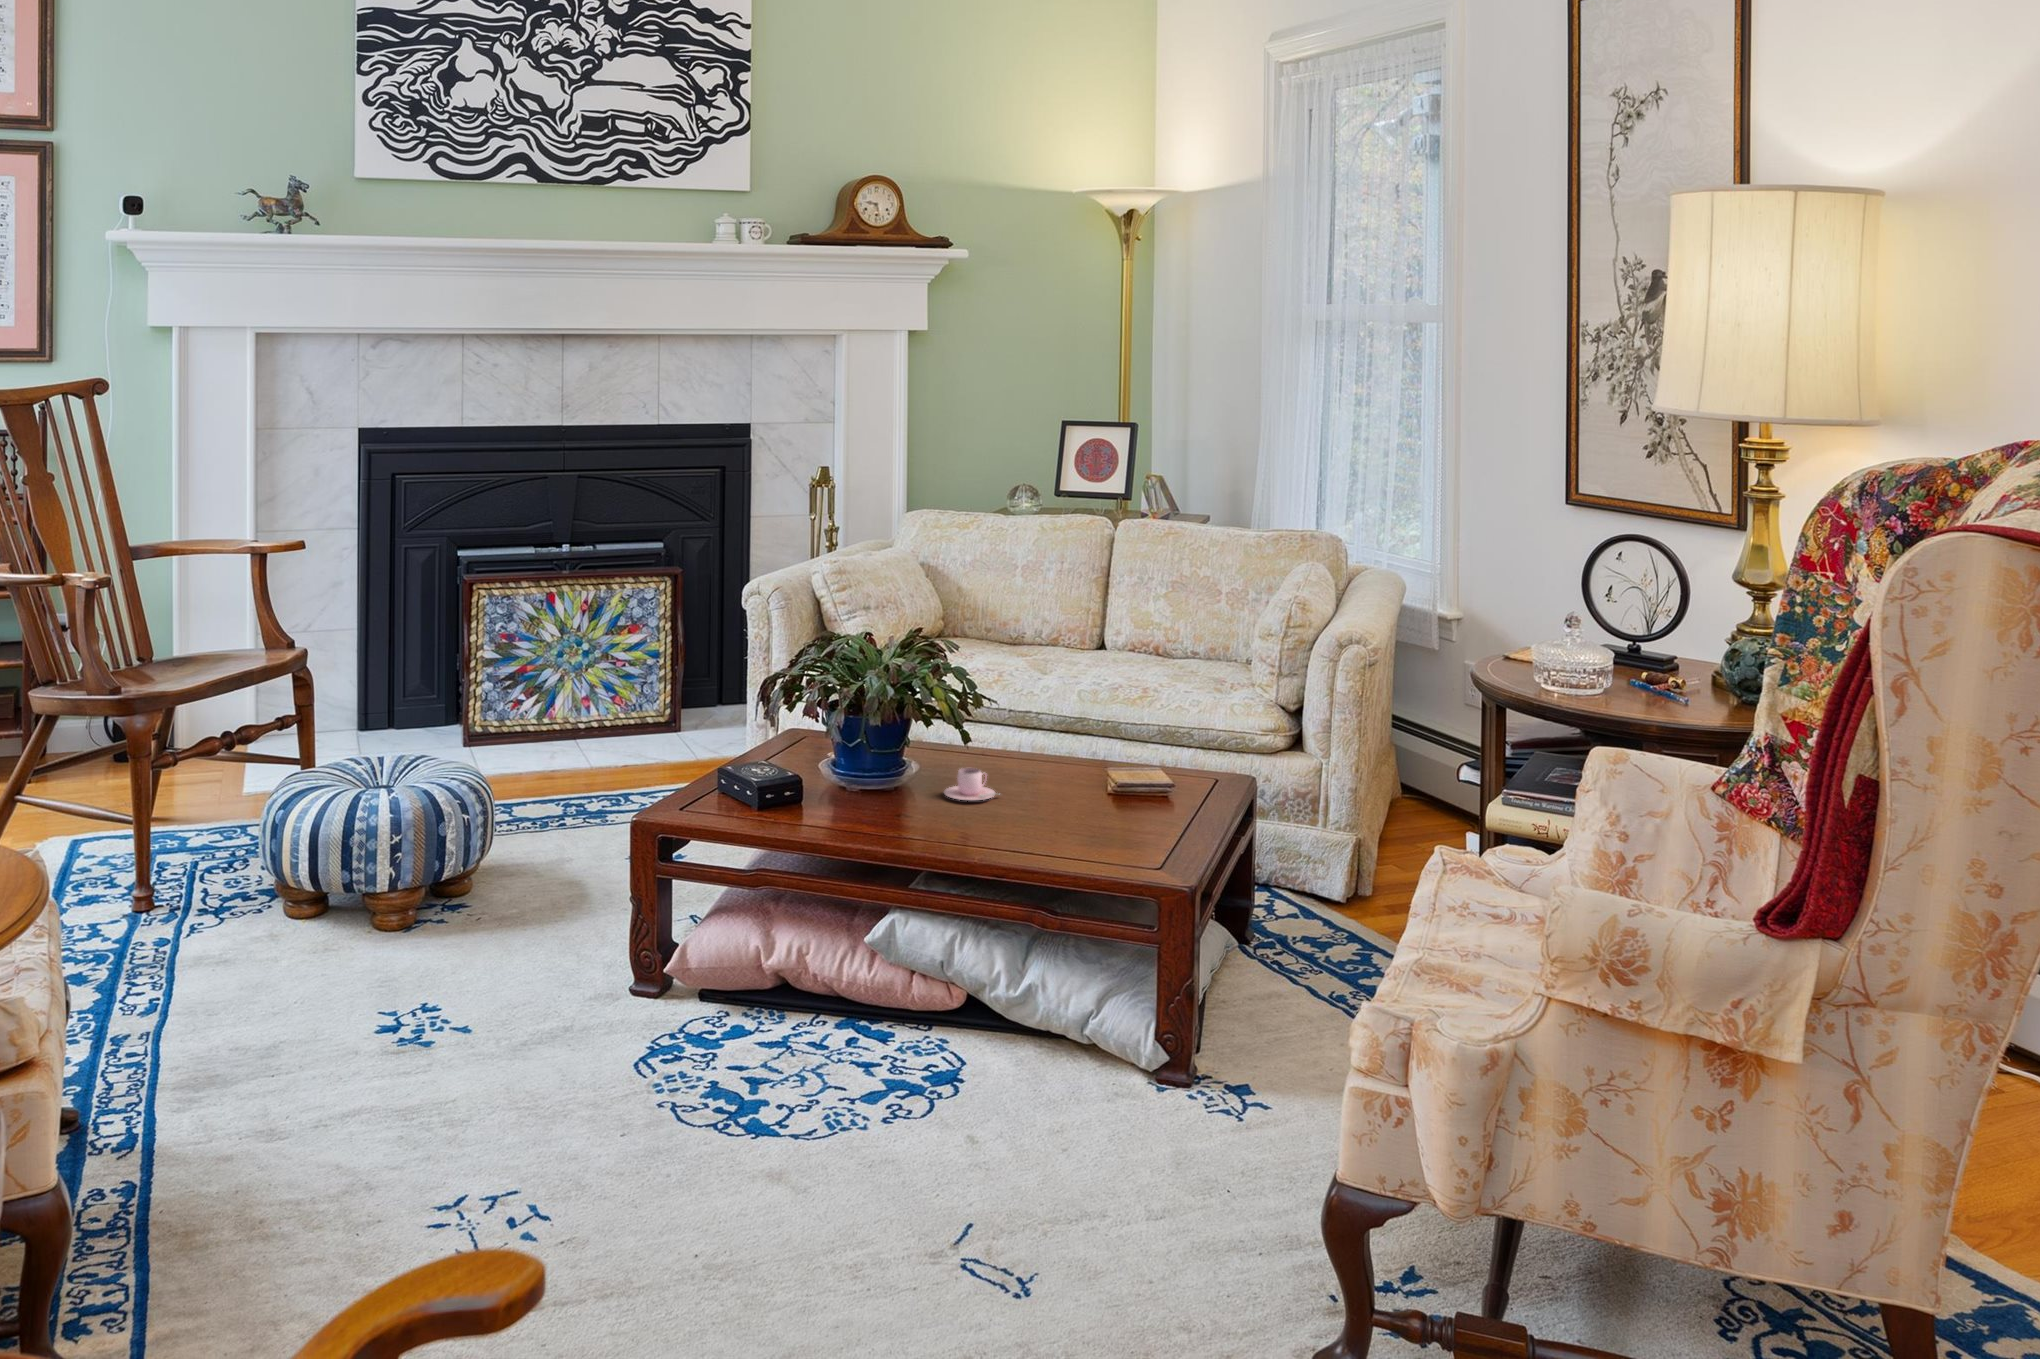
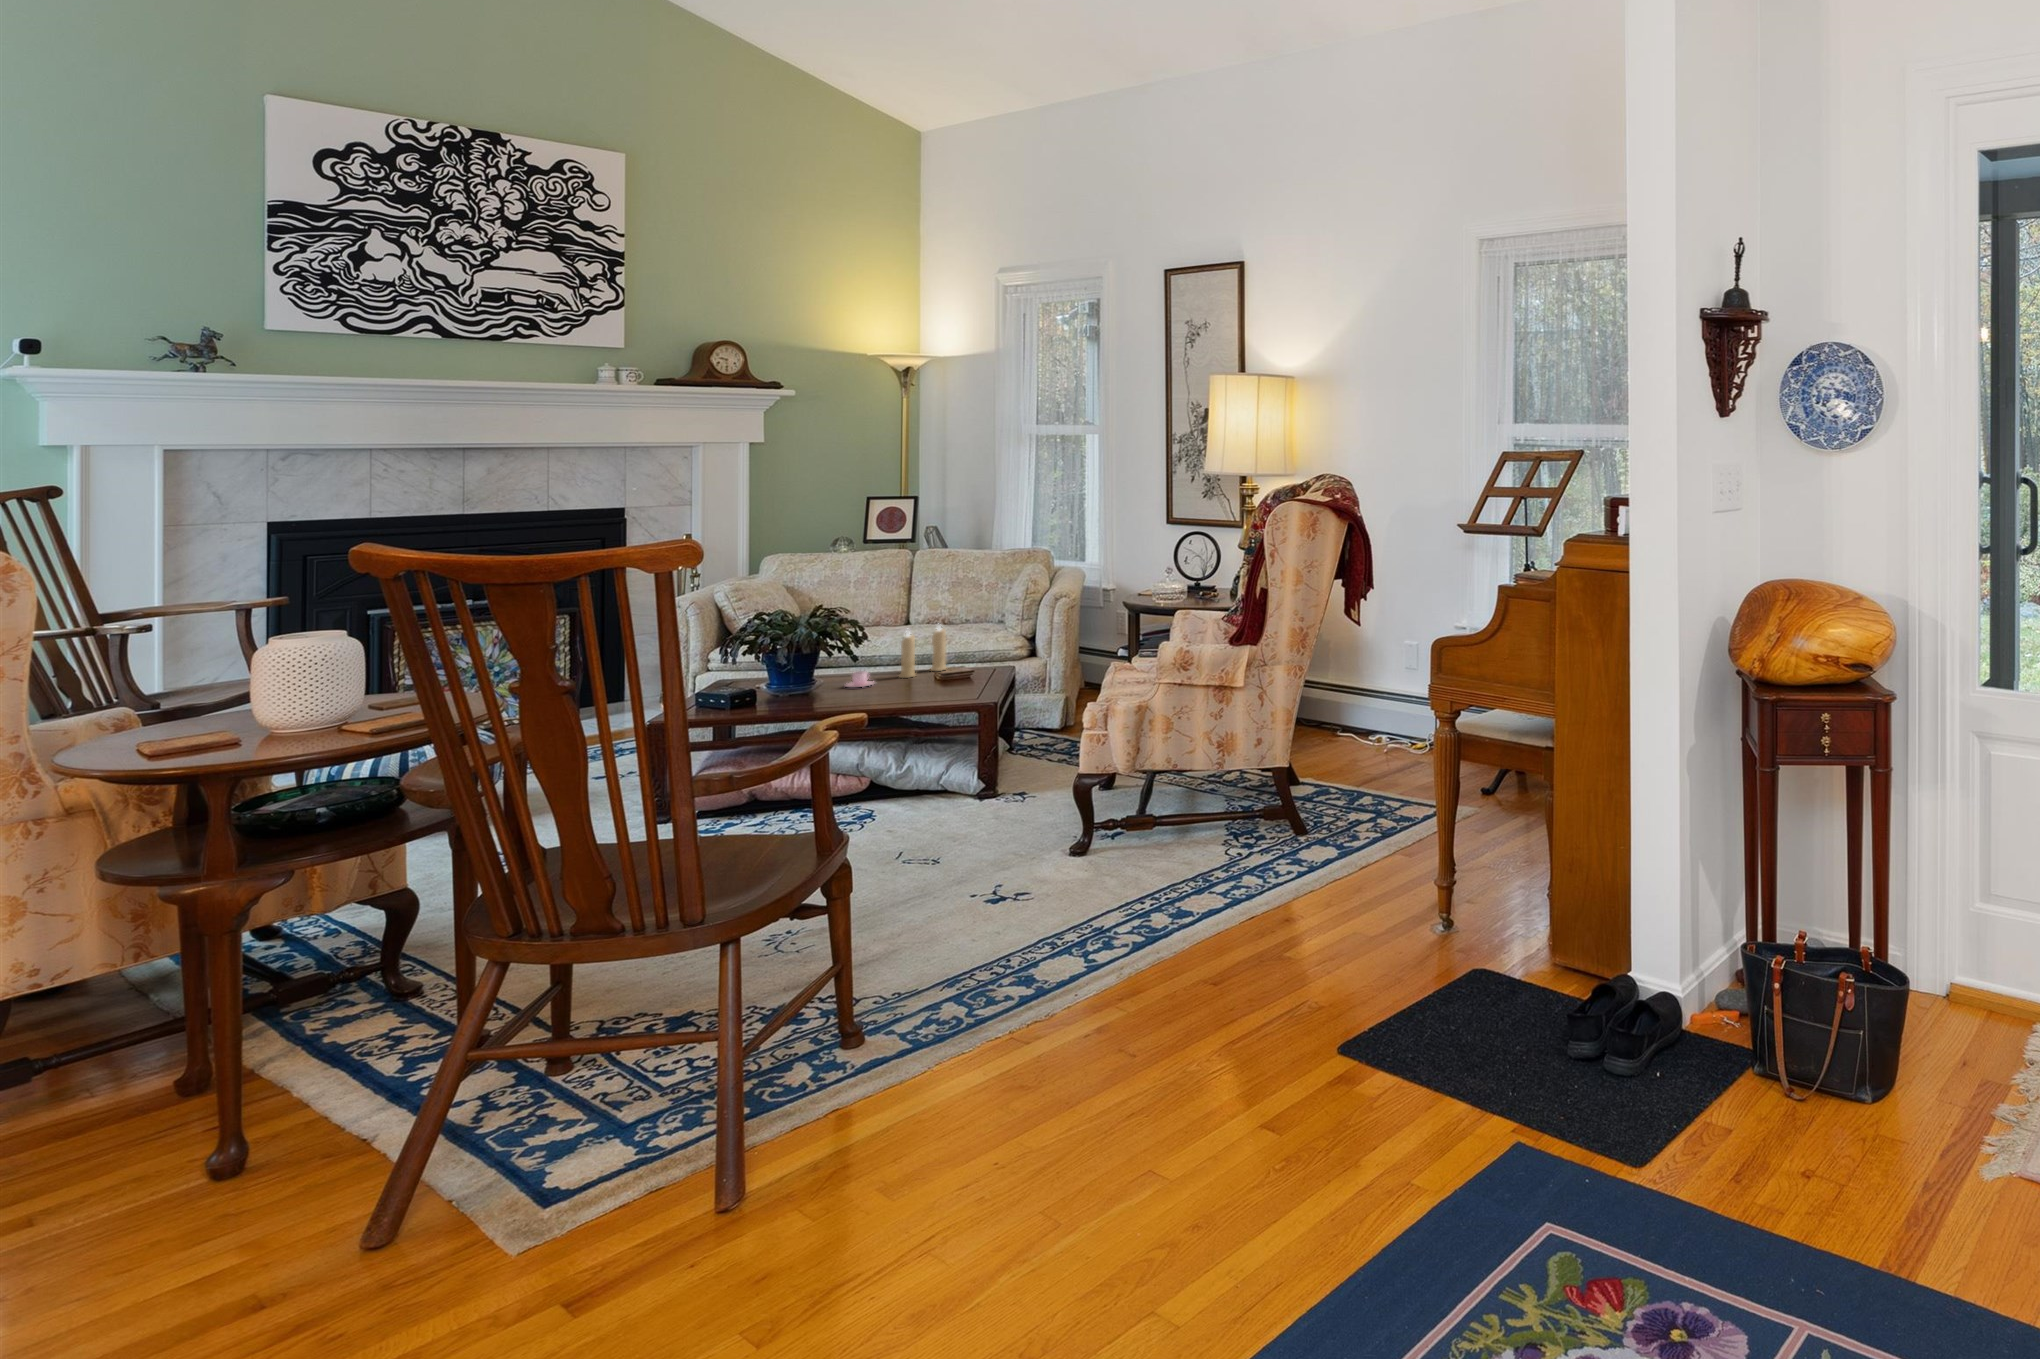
candle: none [1038,683,1129,789] -> present [900,626,946,678]

